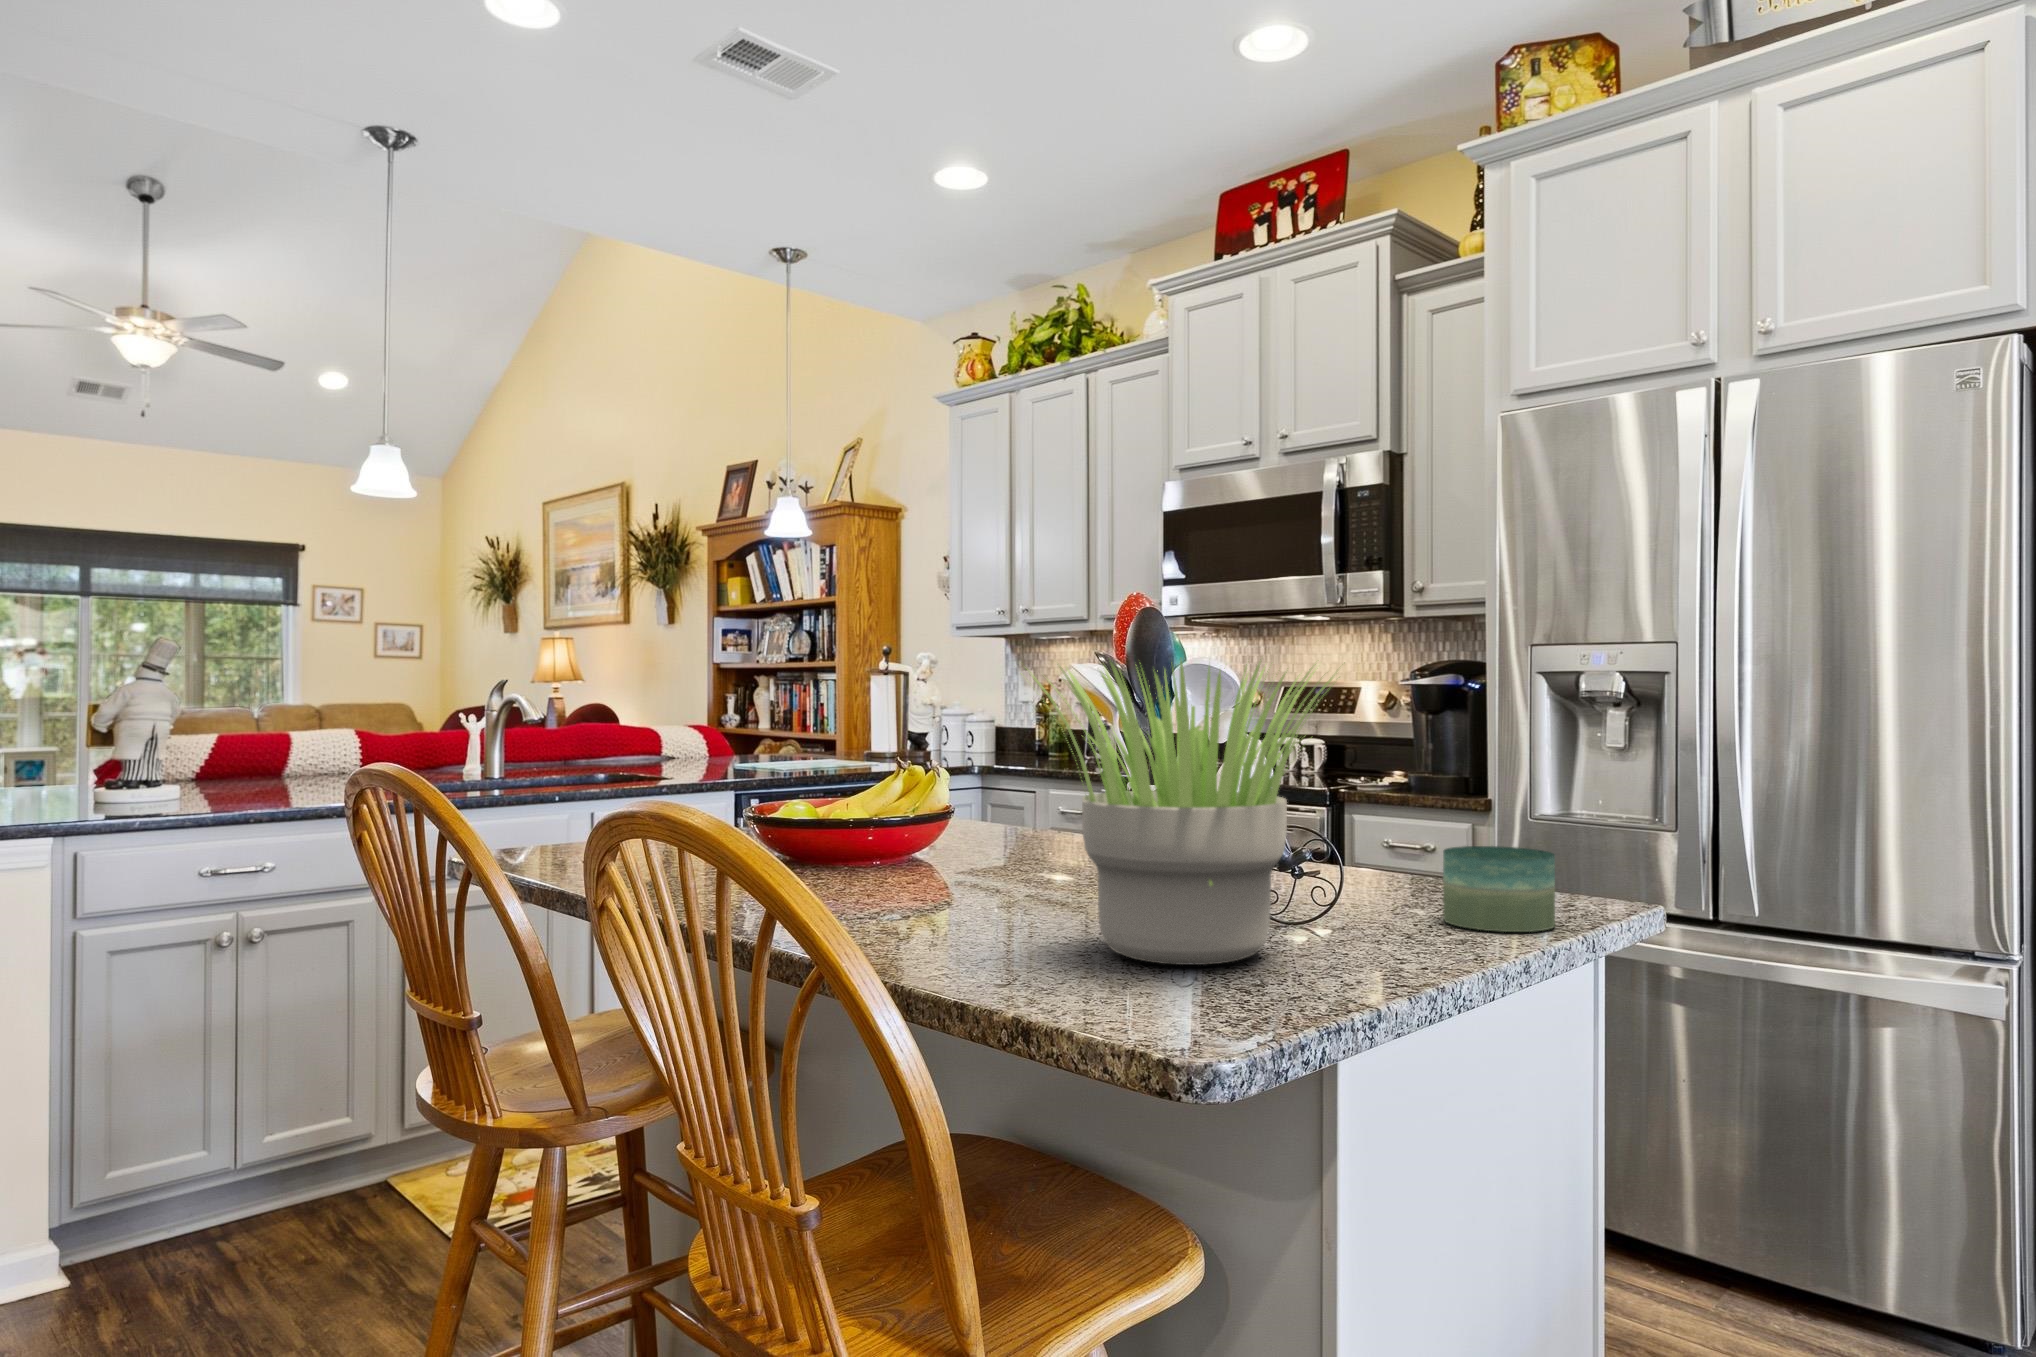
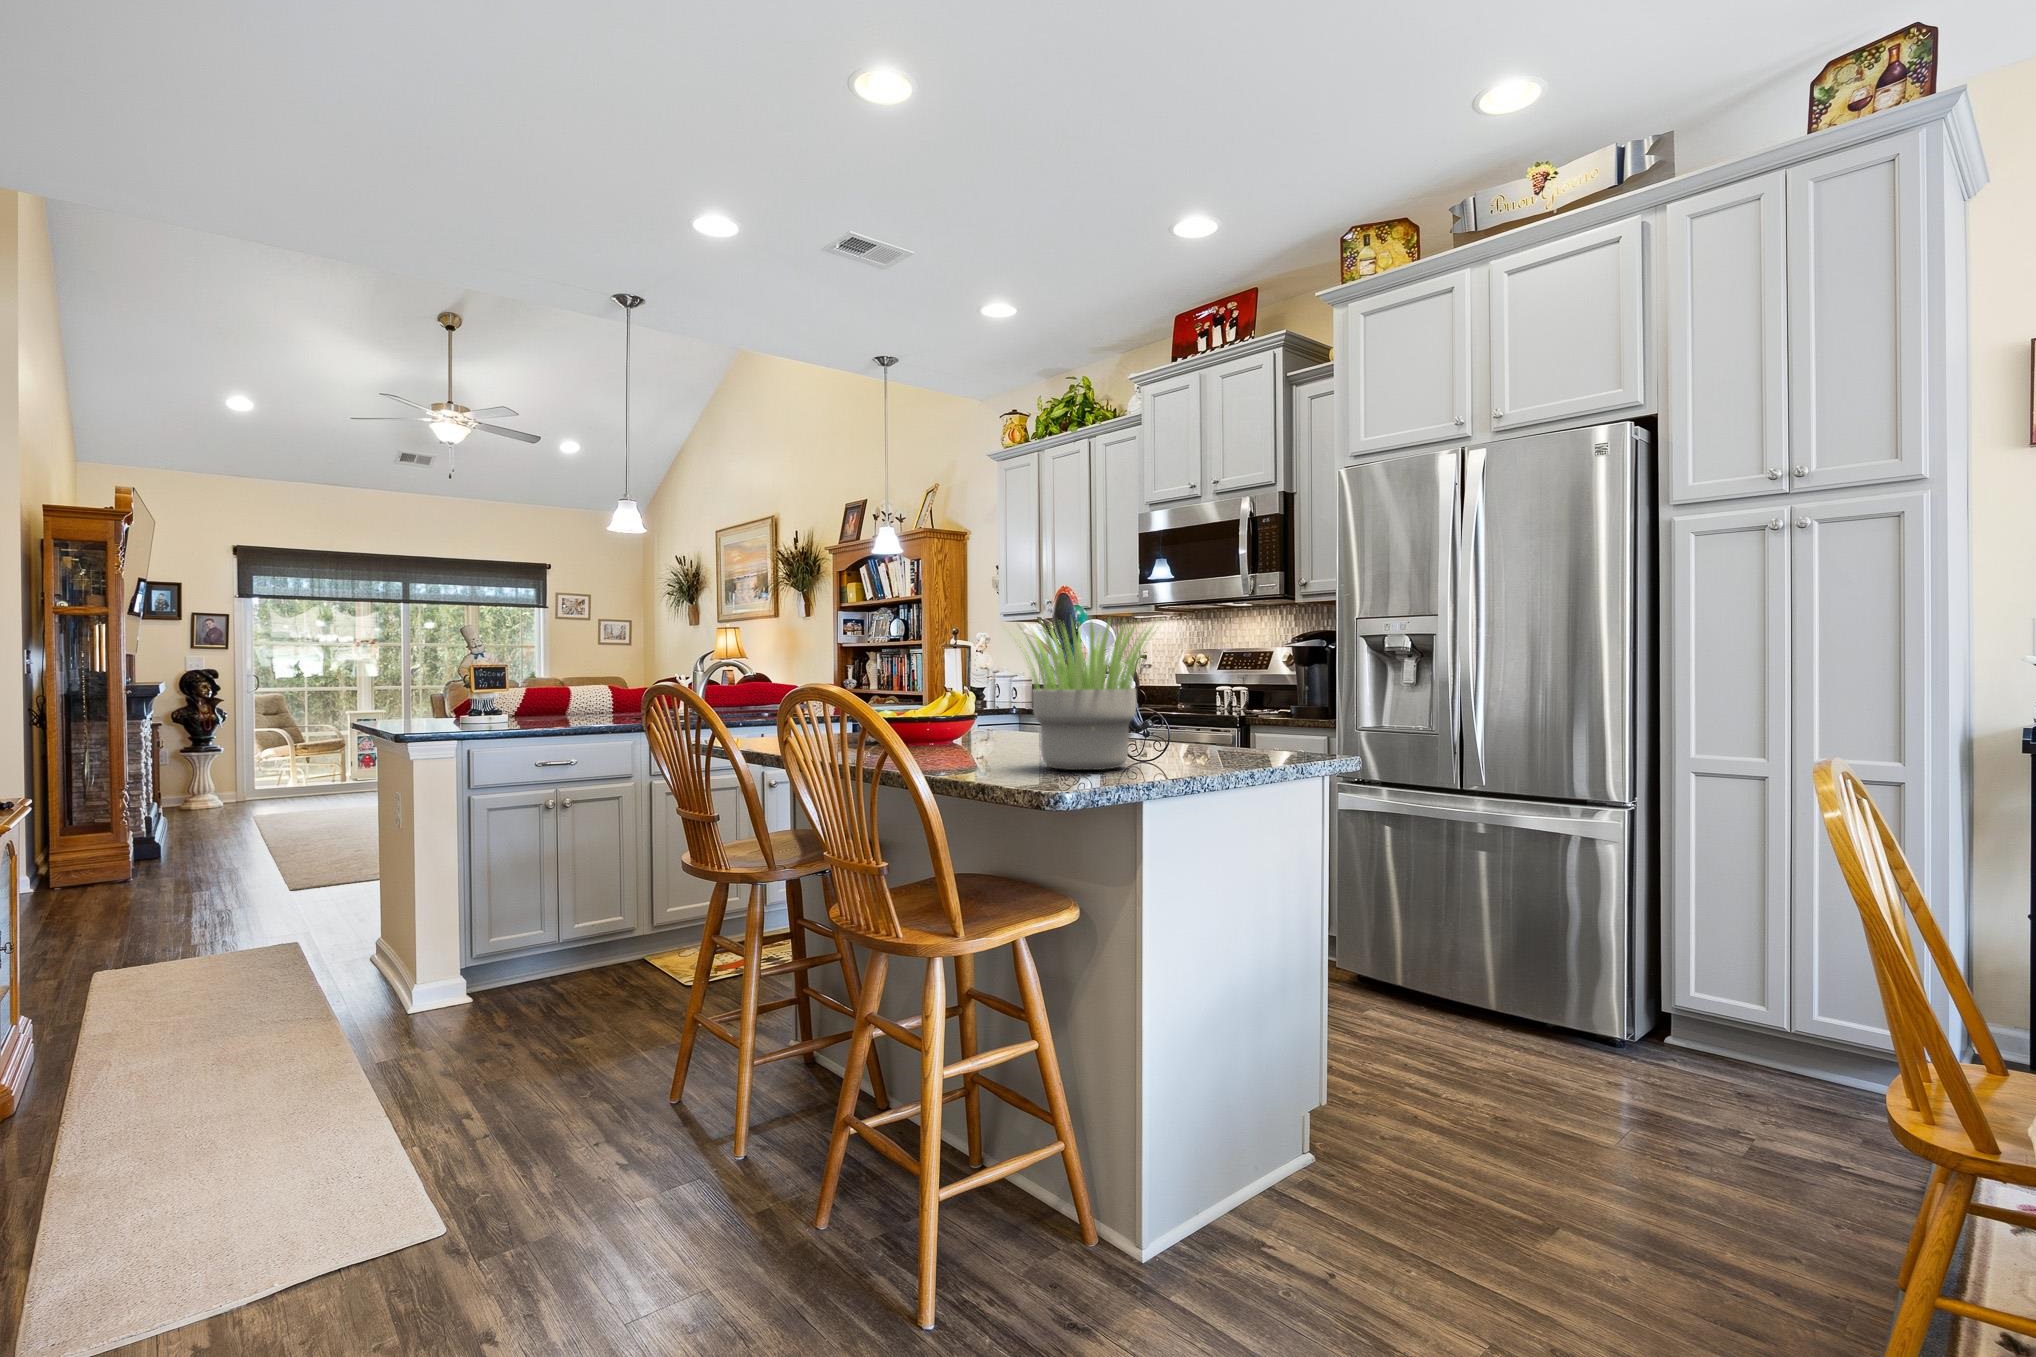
candle: present [1443,846,1555,932] -> none [1234,720,1292,761]

